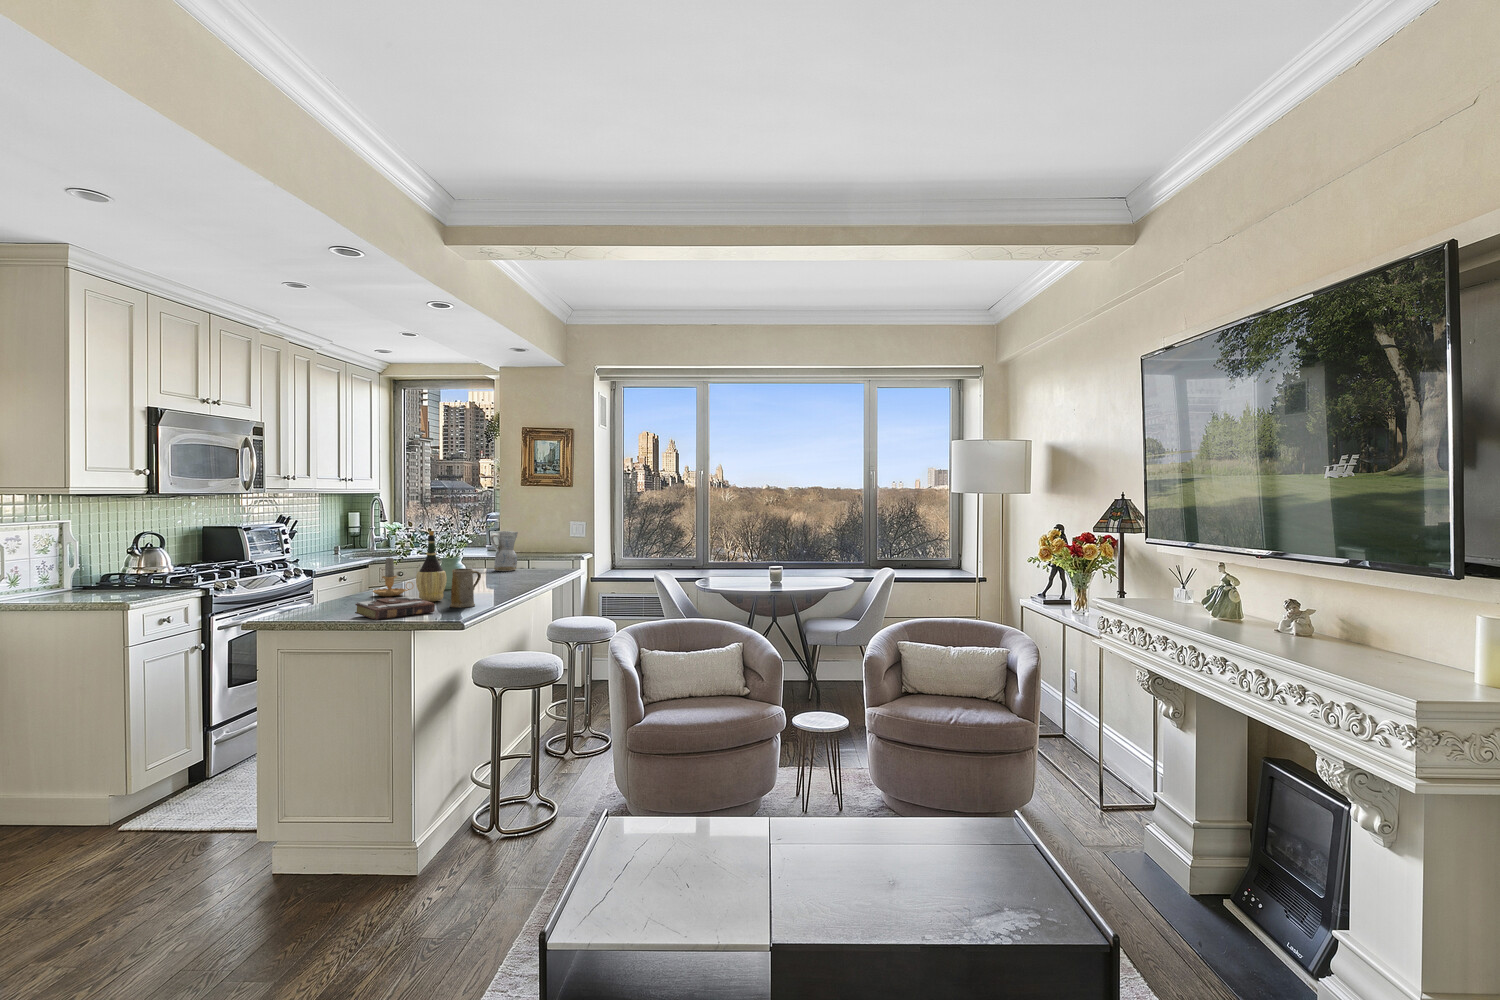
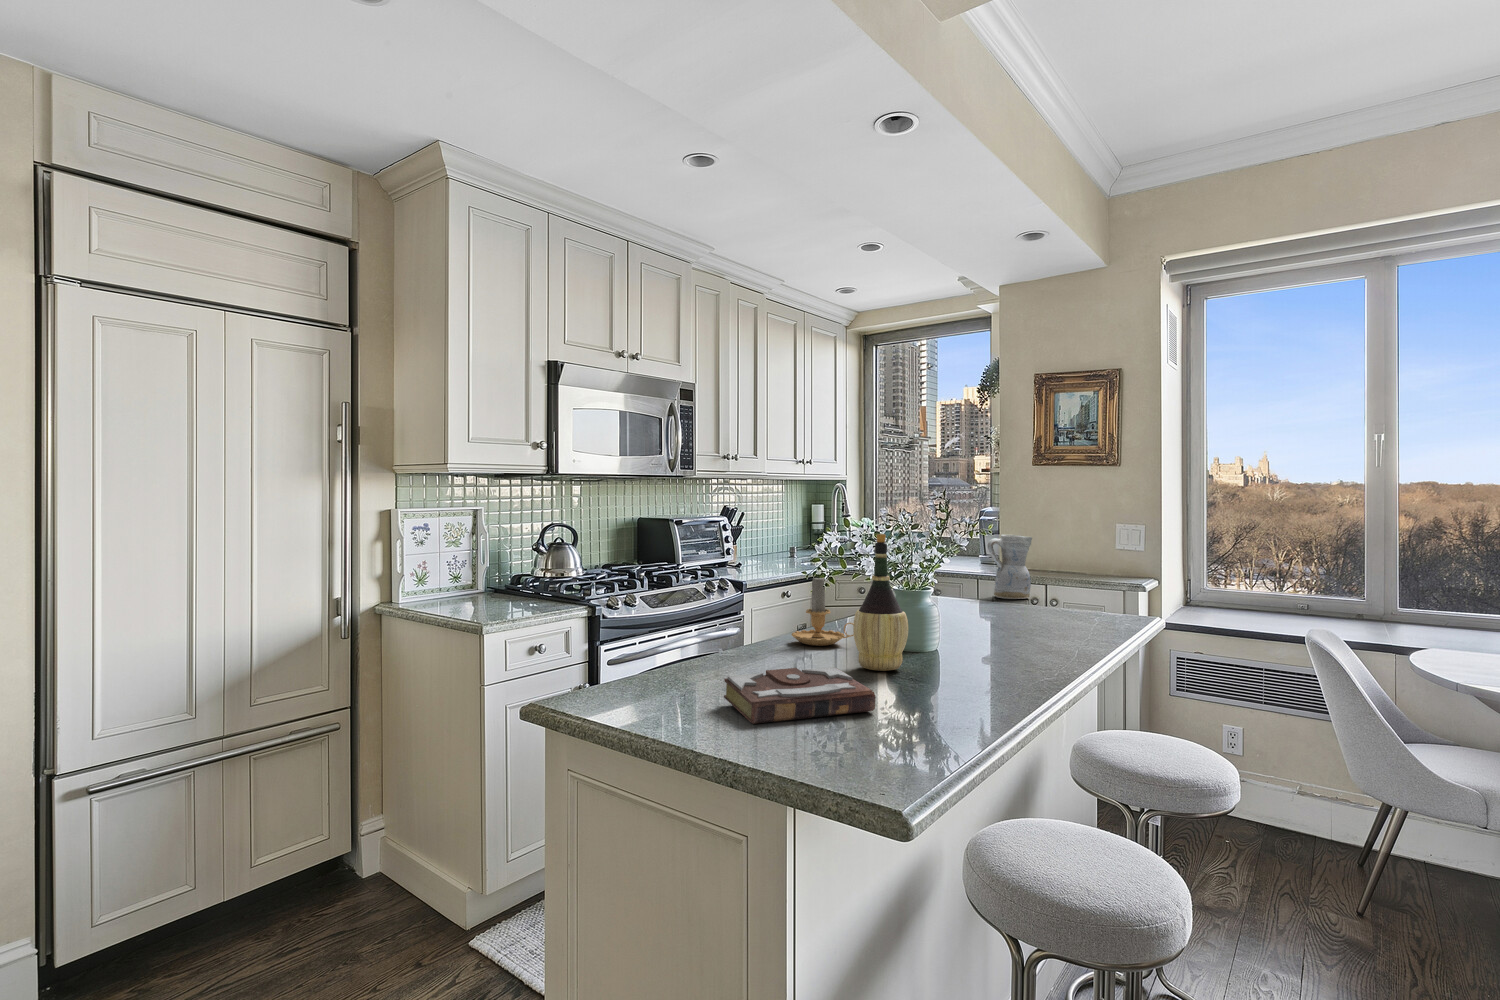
mug: present [450,568,481,608] -> none [910,614,974,700]

